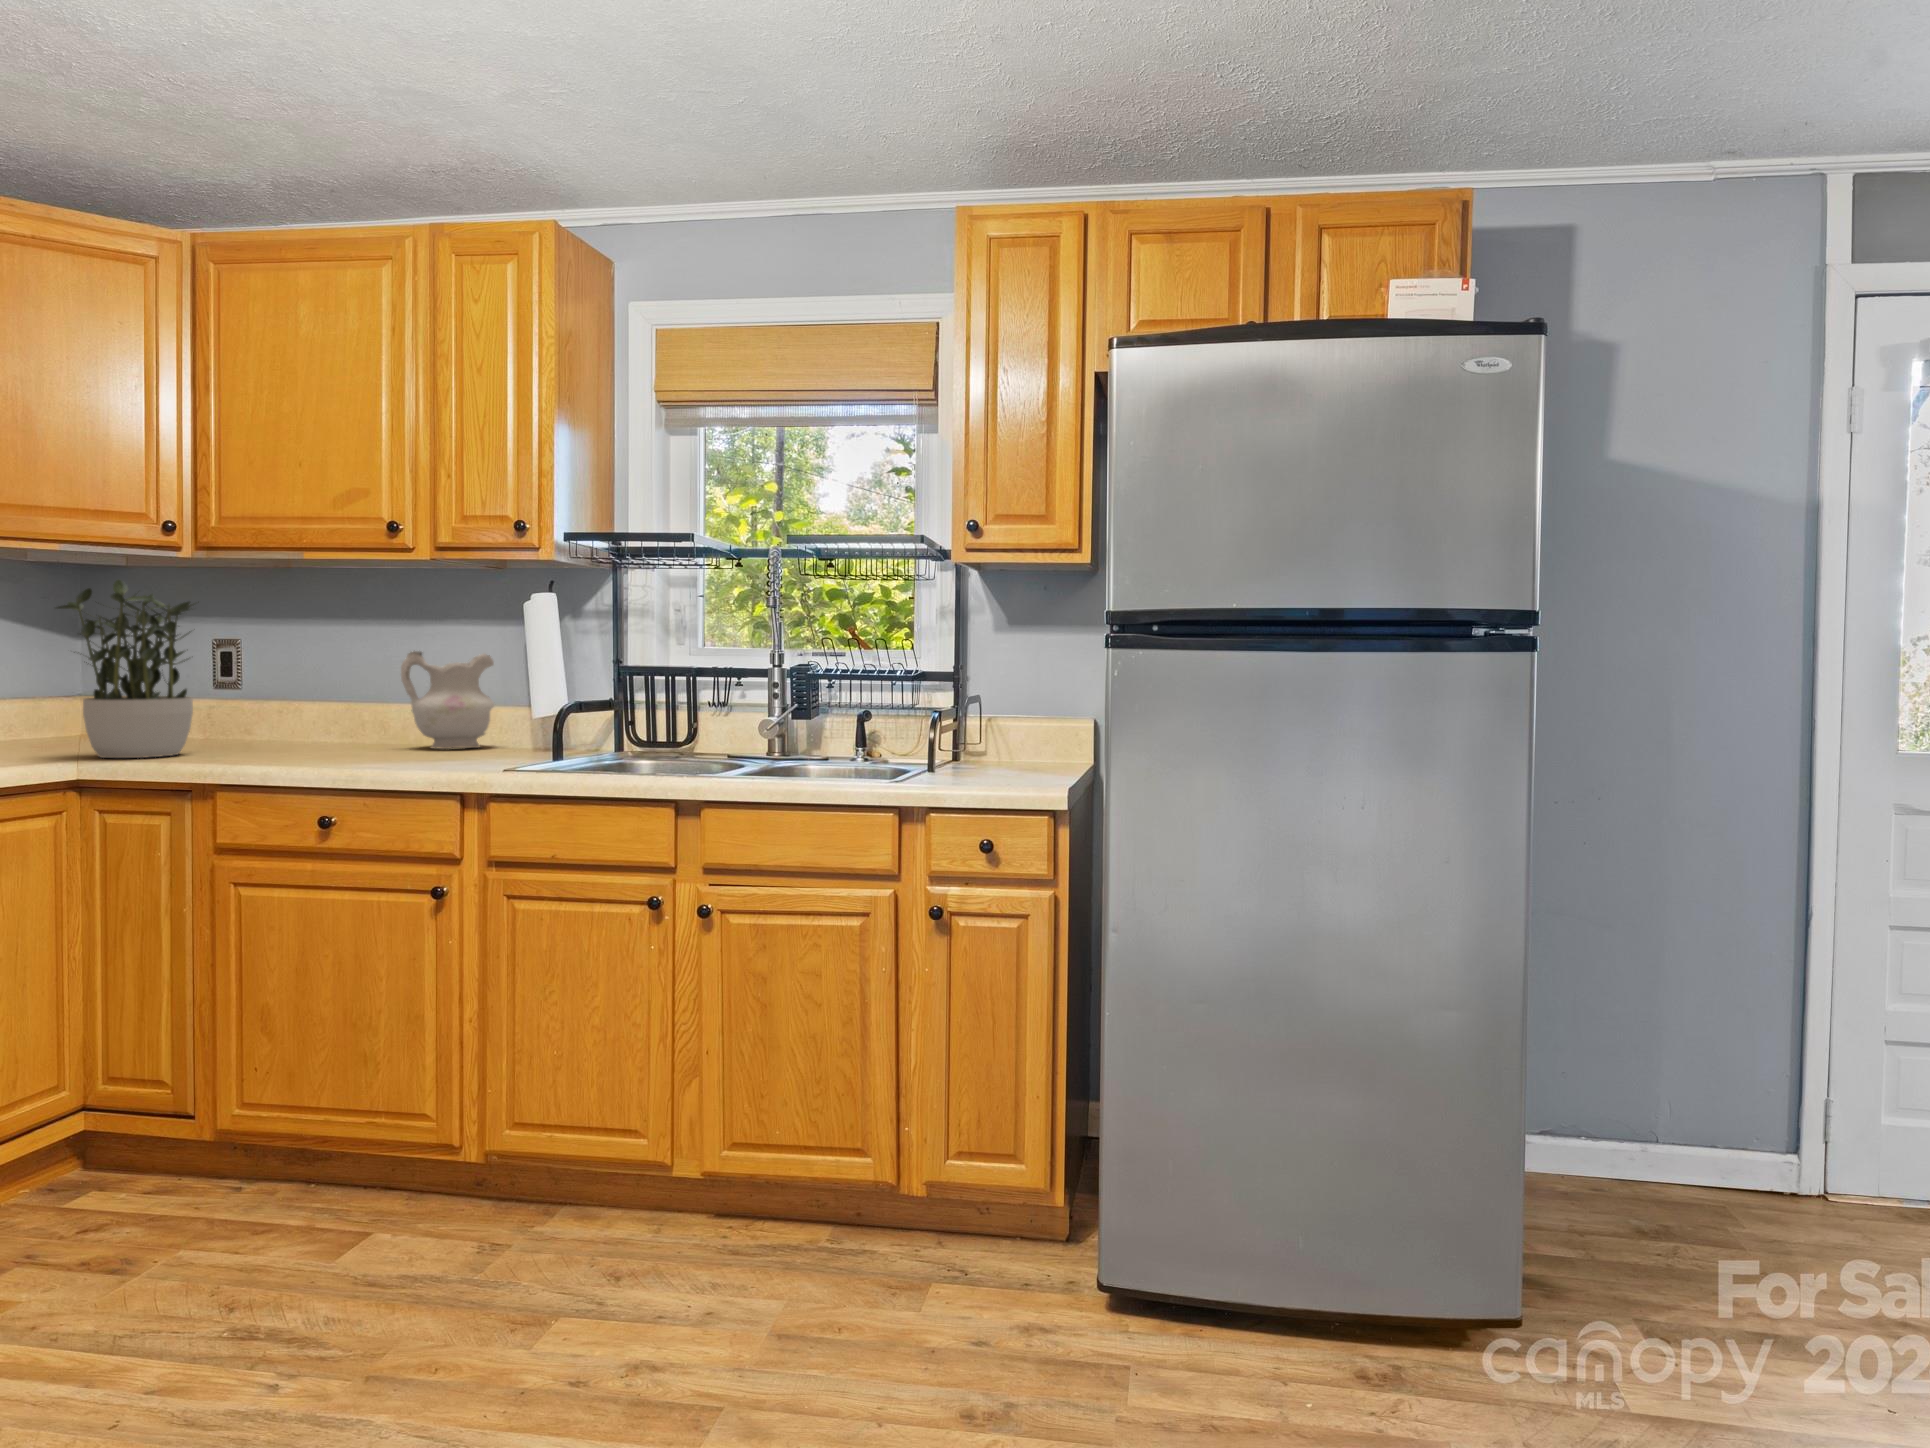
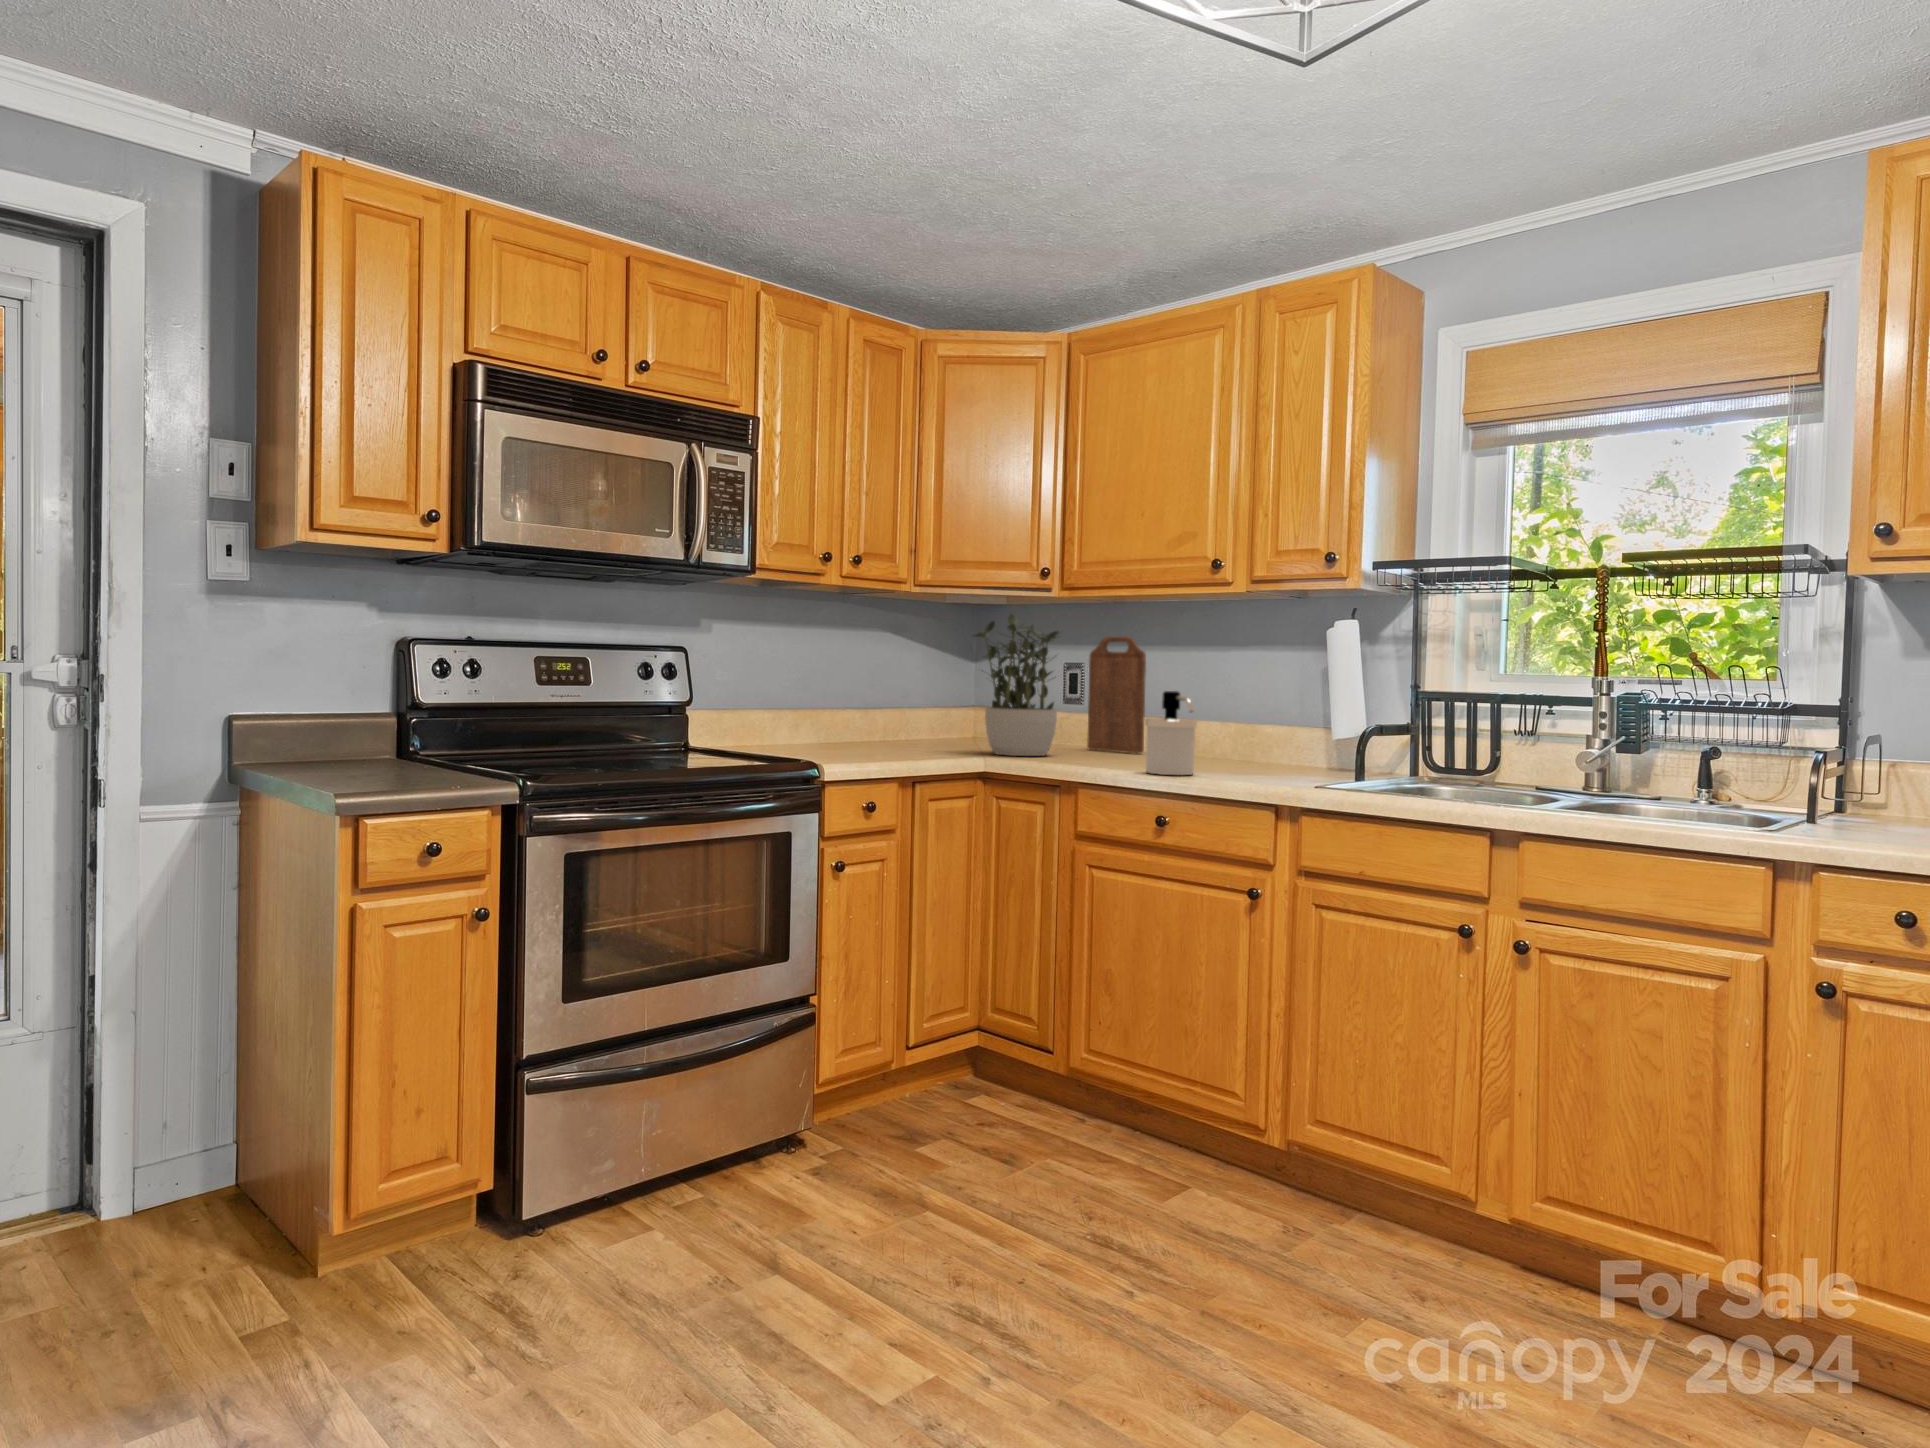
cutting board: none [244,608,319,744] -> present [1087,636,1146,753]
ceramic pitcher: present [401,651,494,749] -> none [1213,673,1295,765]
soap dispenser: none [304,673,370,770] -> present [1145,691,1197,775]

